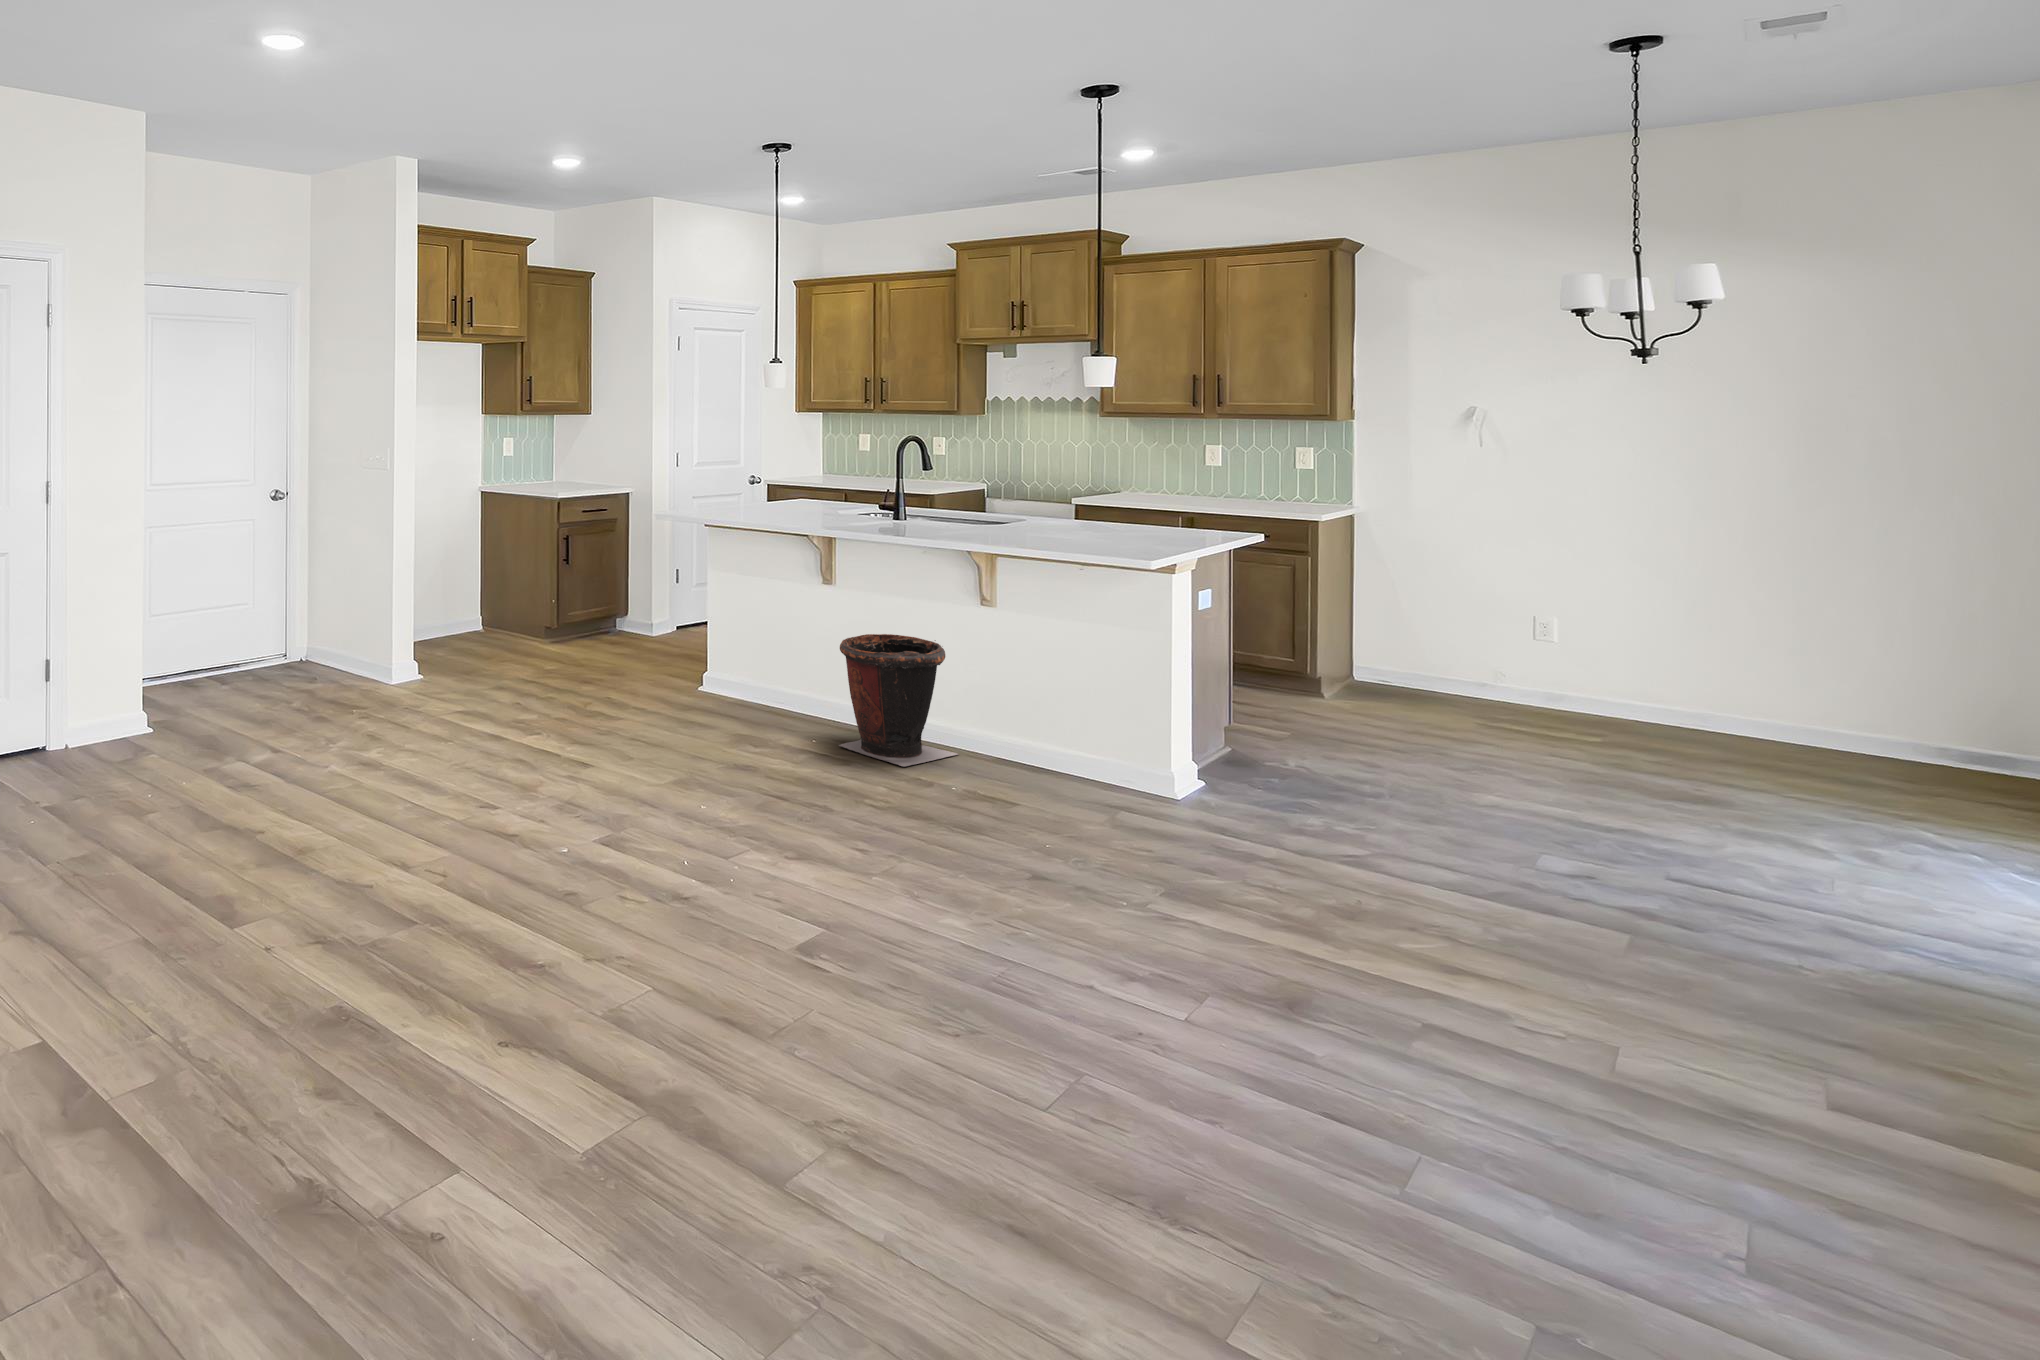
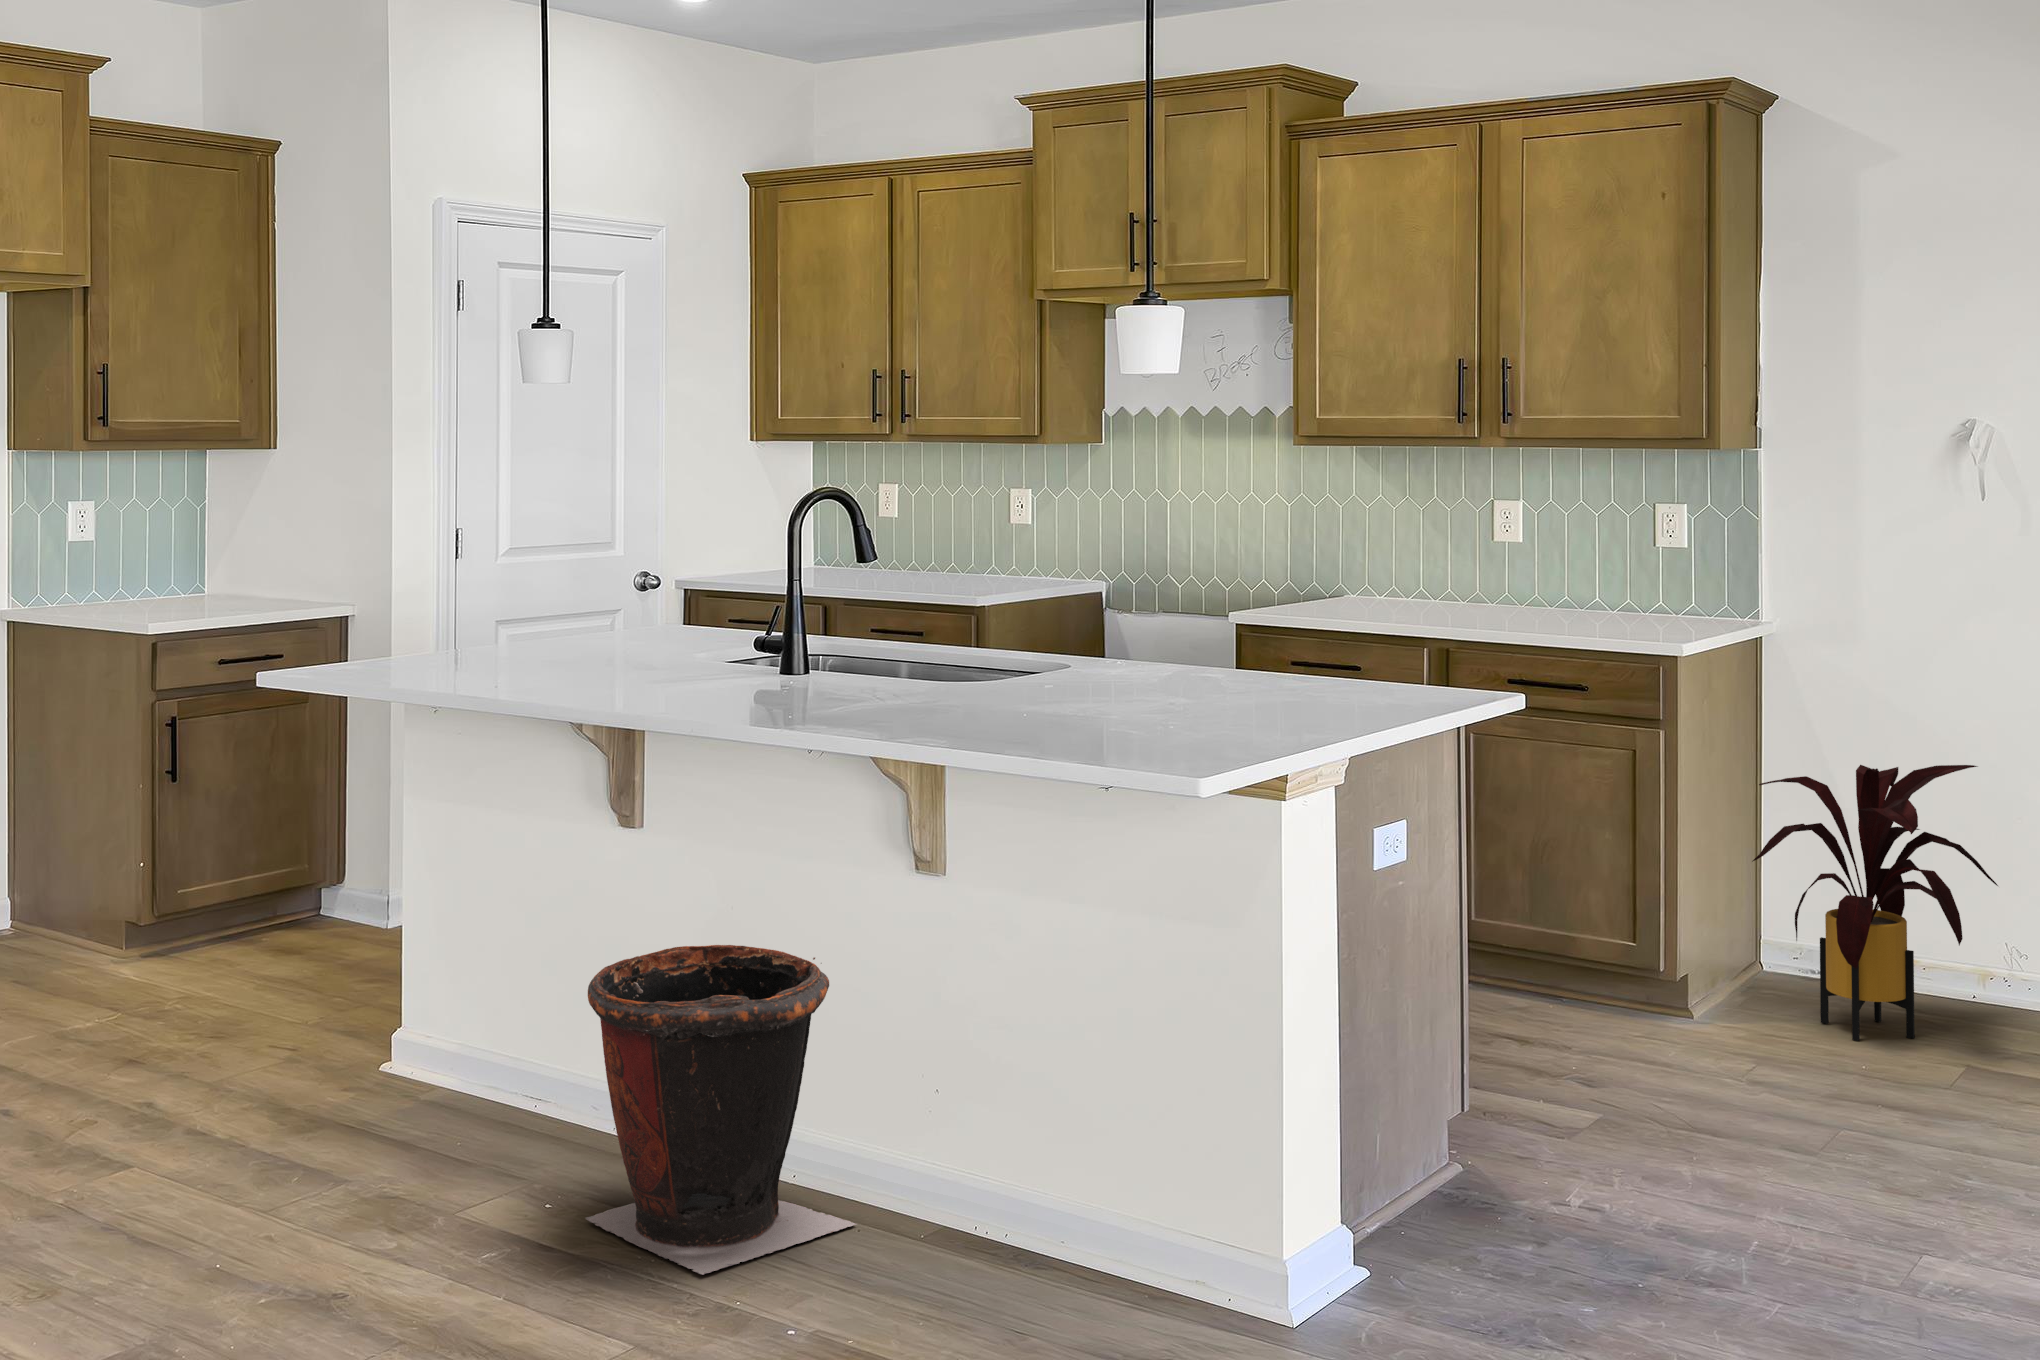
house plant: none [1362,581,1497,715] -> present [1752,765,1998,1041]

